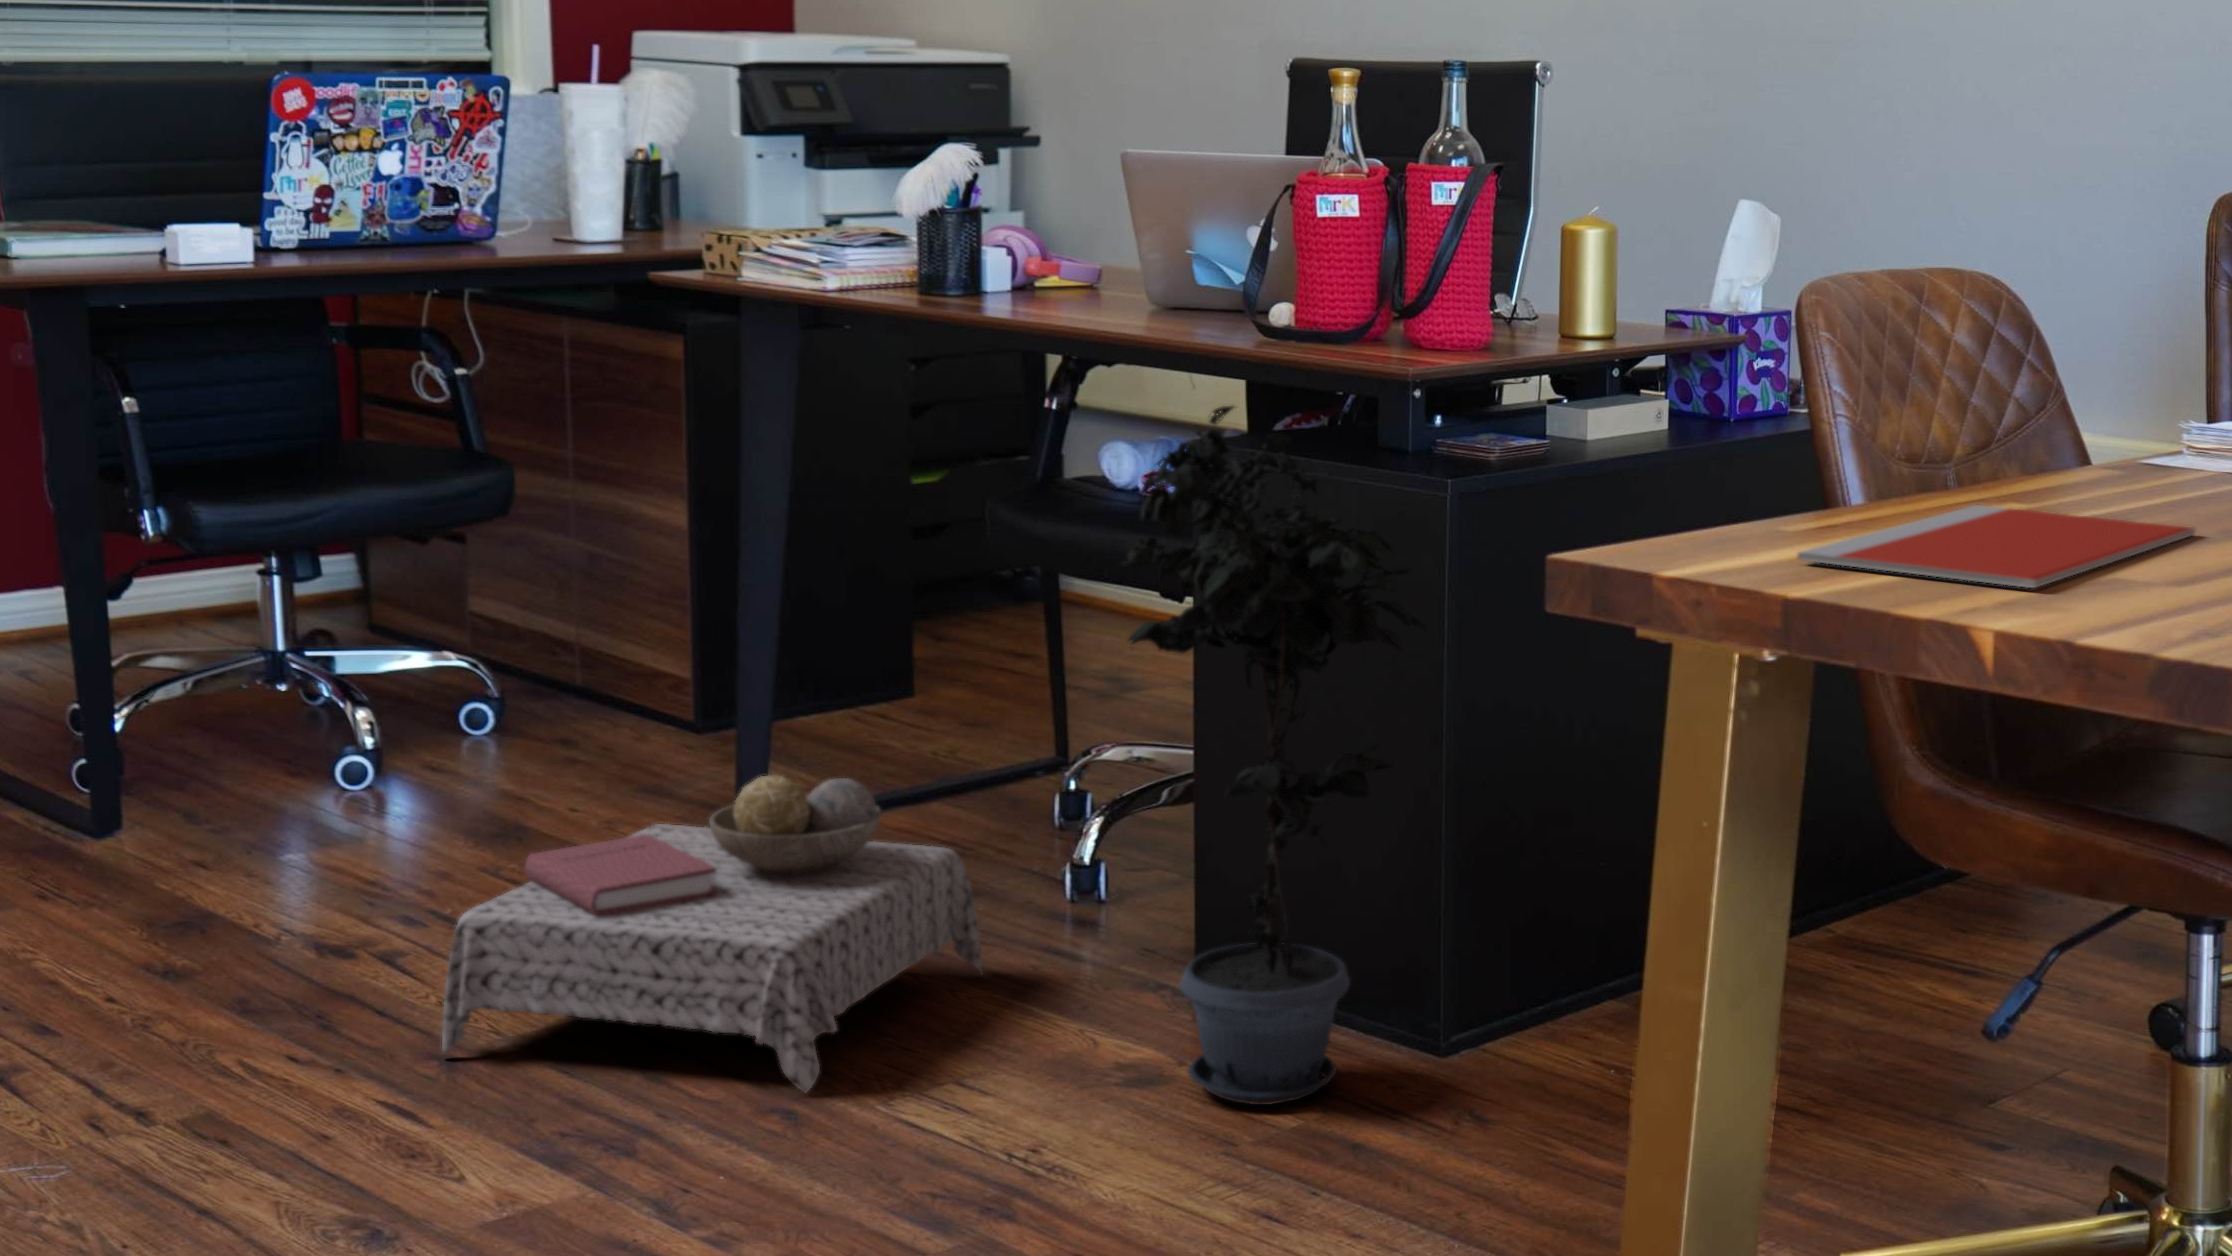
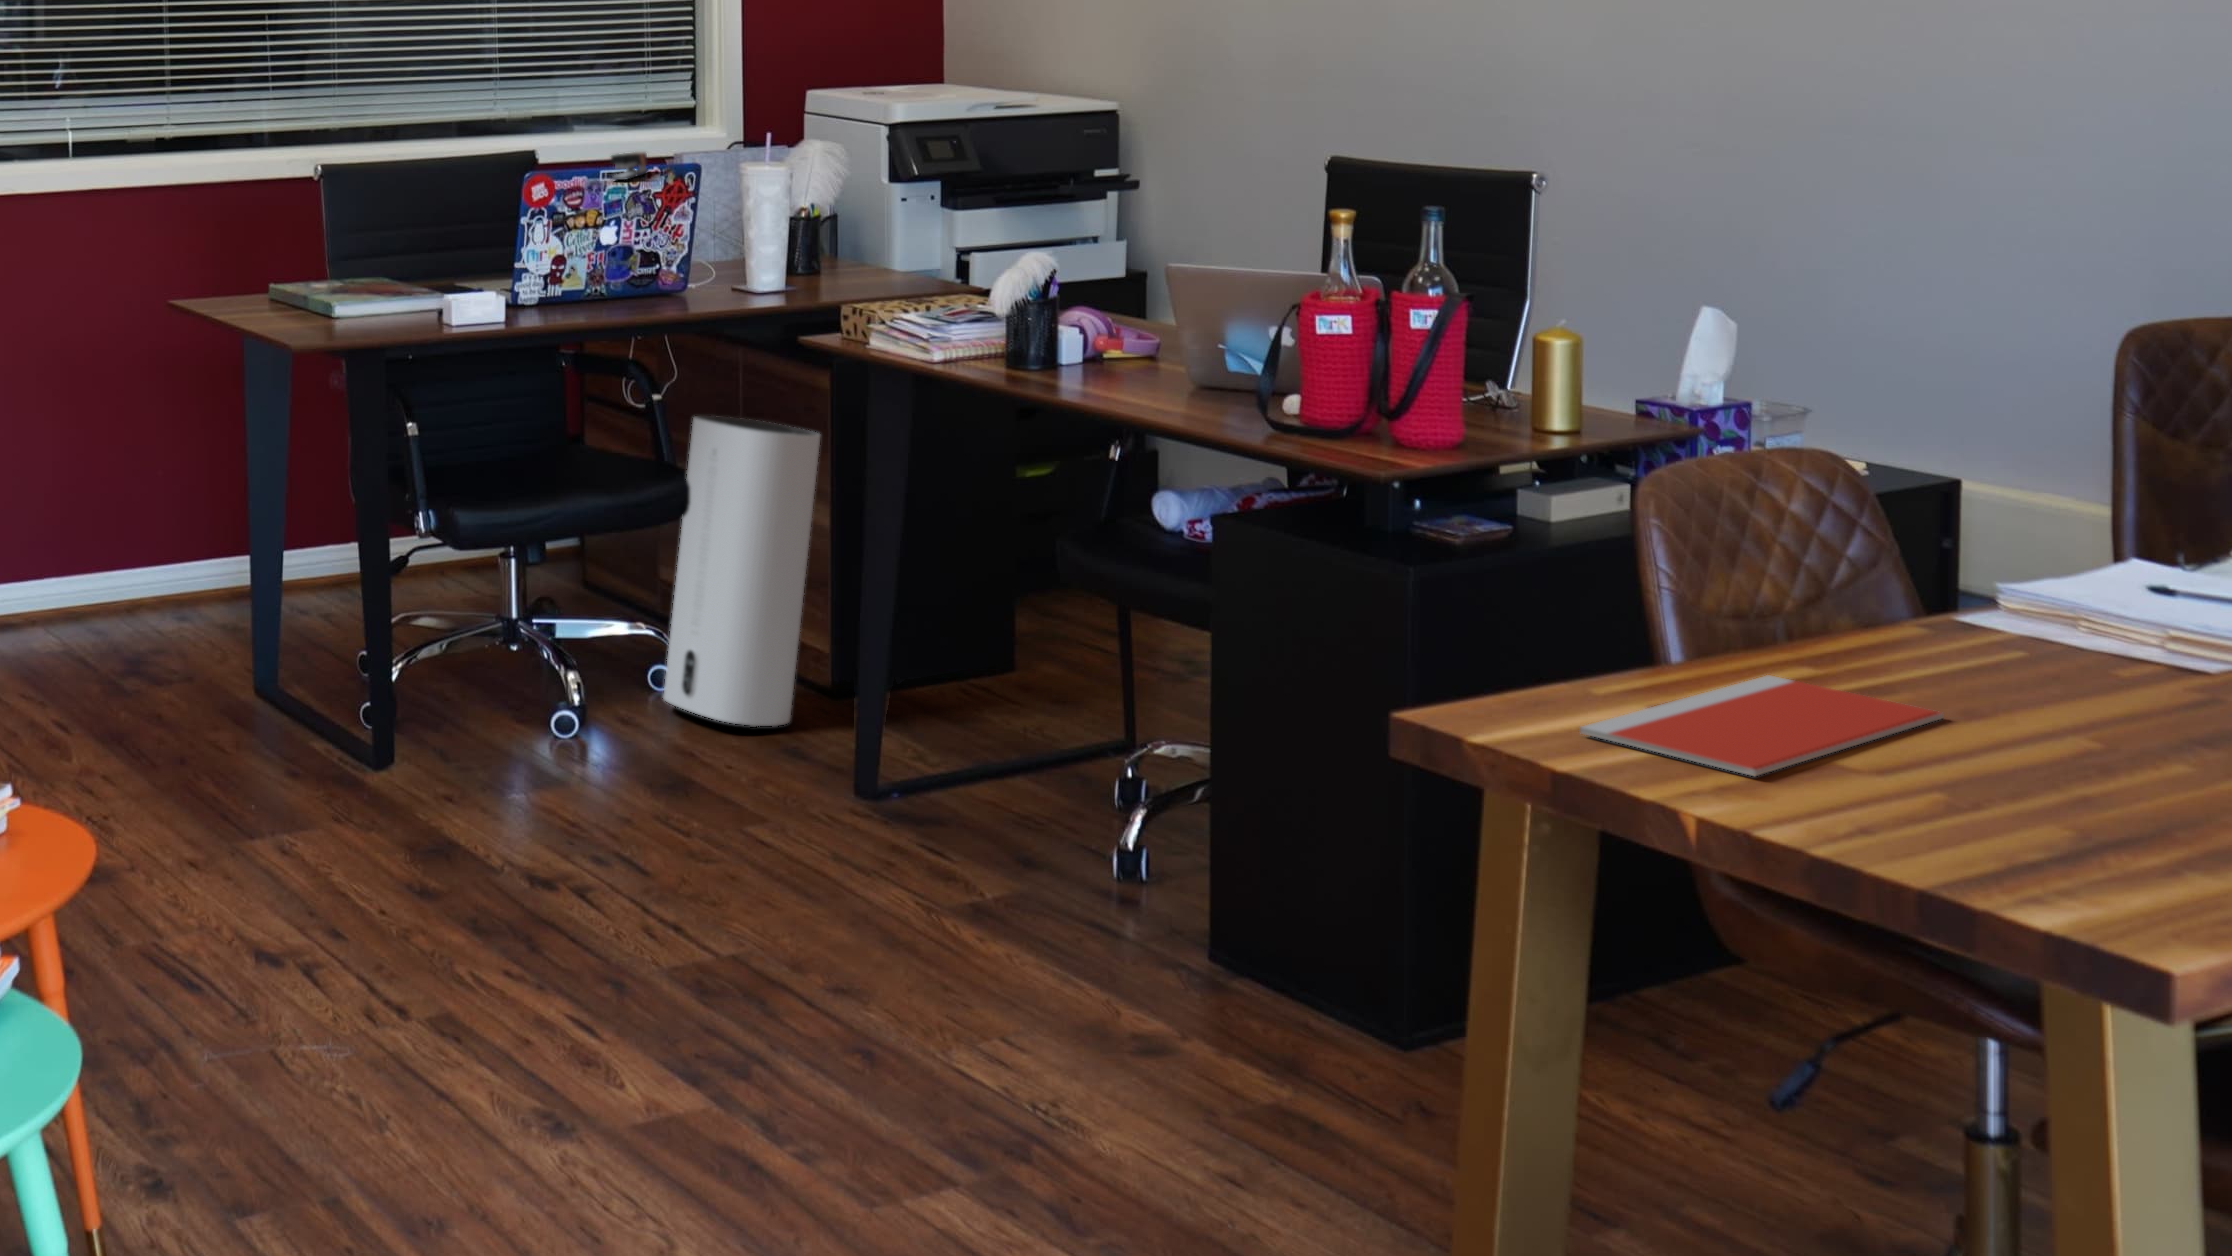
stapler: none [390,58,442,90] -> present [611,152,648,180]
air purifier: none [482,393,677,765] -> present [664,416,820,727]
potted plant: present [1120,406,1427,1105] -> none [1123,511,1388,1091]
ottoman: present [442,775,983,1093] -> none [614,776,1034,1043]

